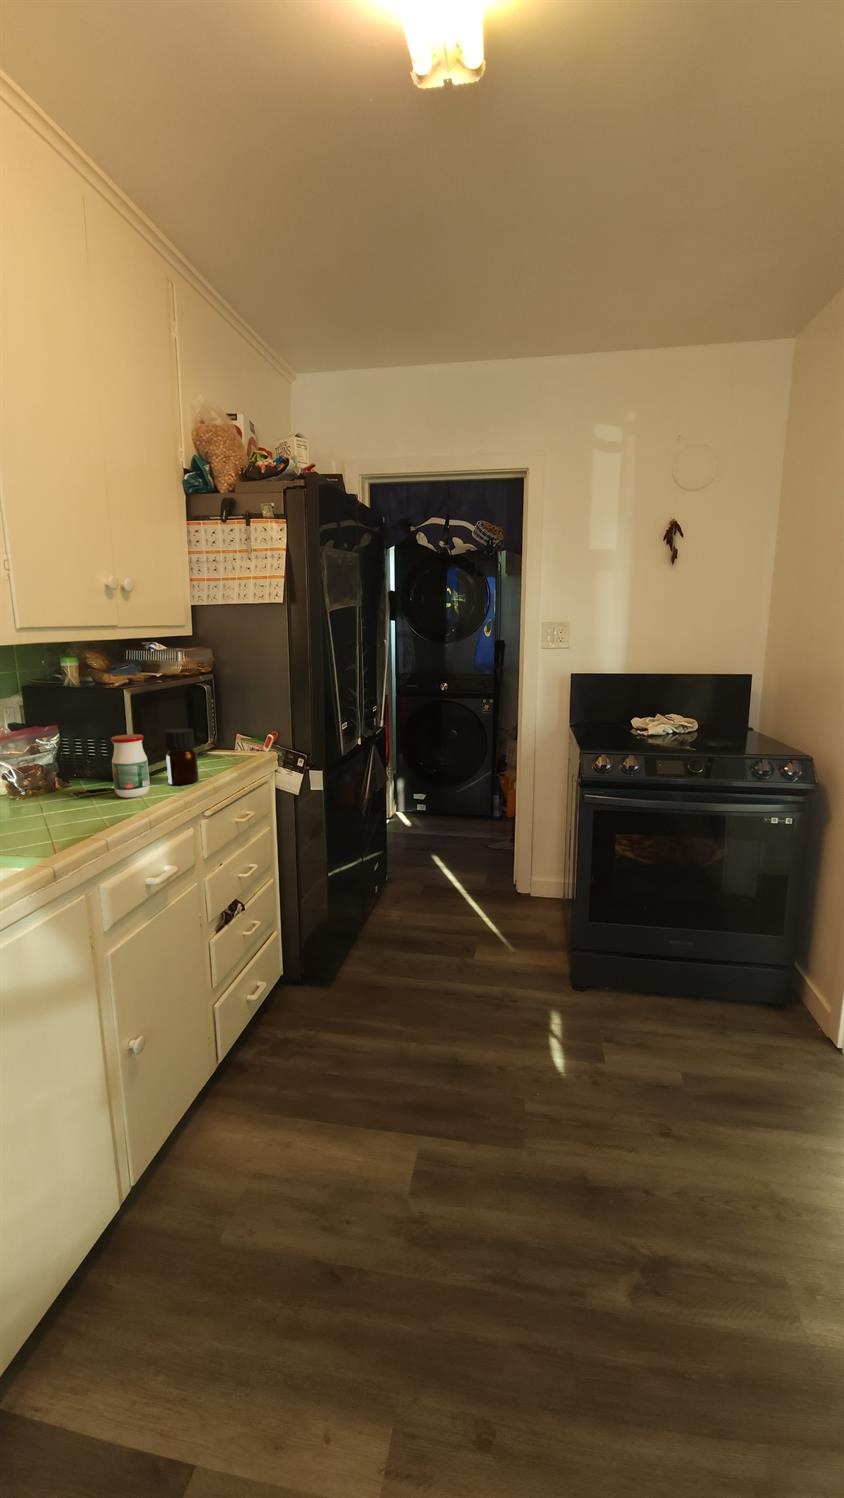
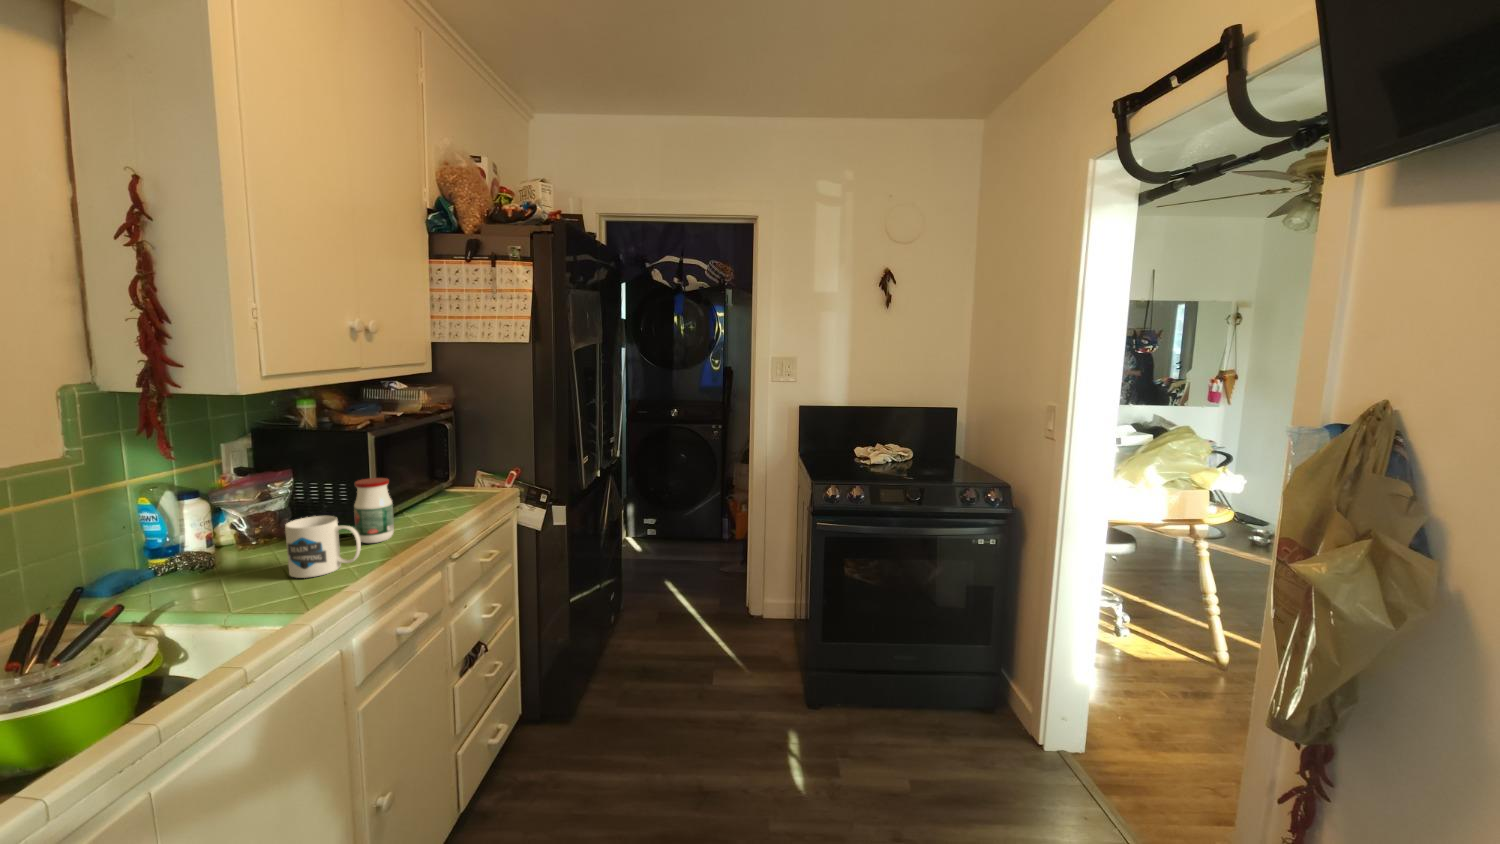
bottle: present [165,729,199,785] -> none [410,470,444,527]
mug: none [44,768,113,826] -> present [285,516,361,578]

